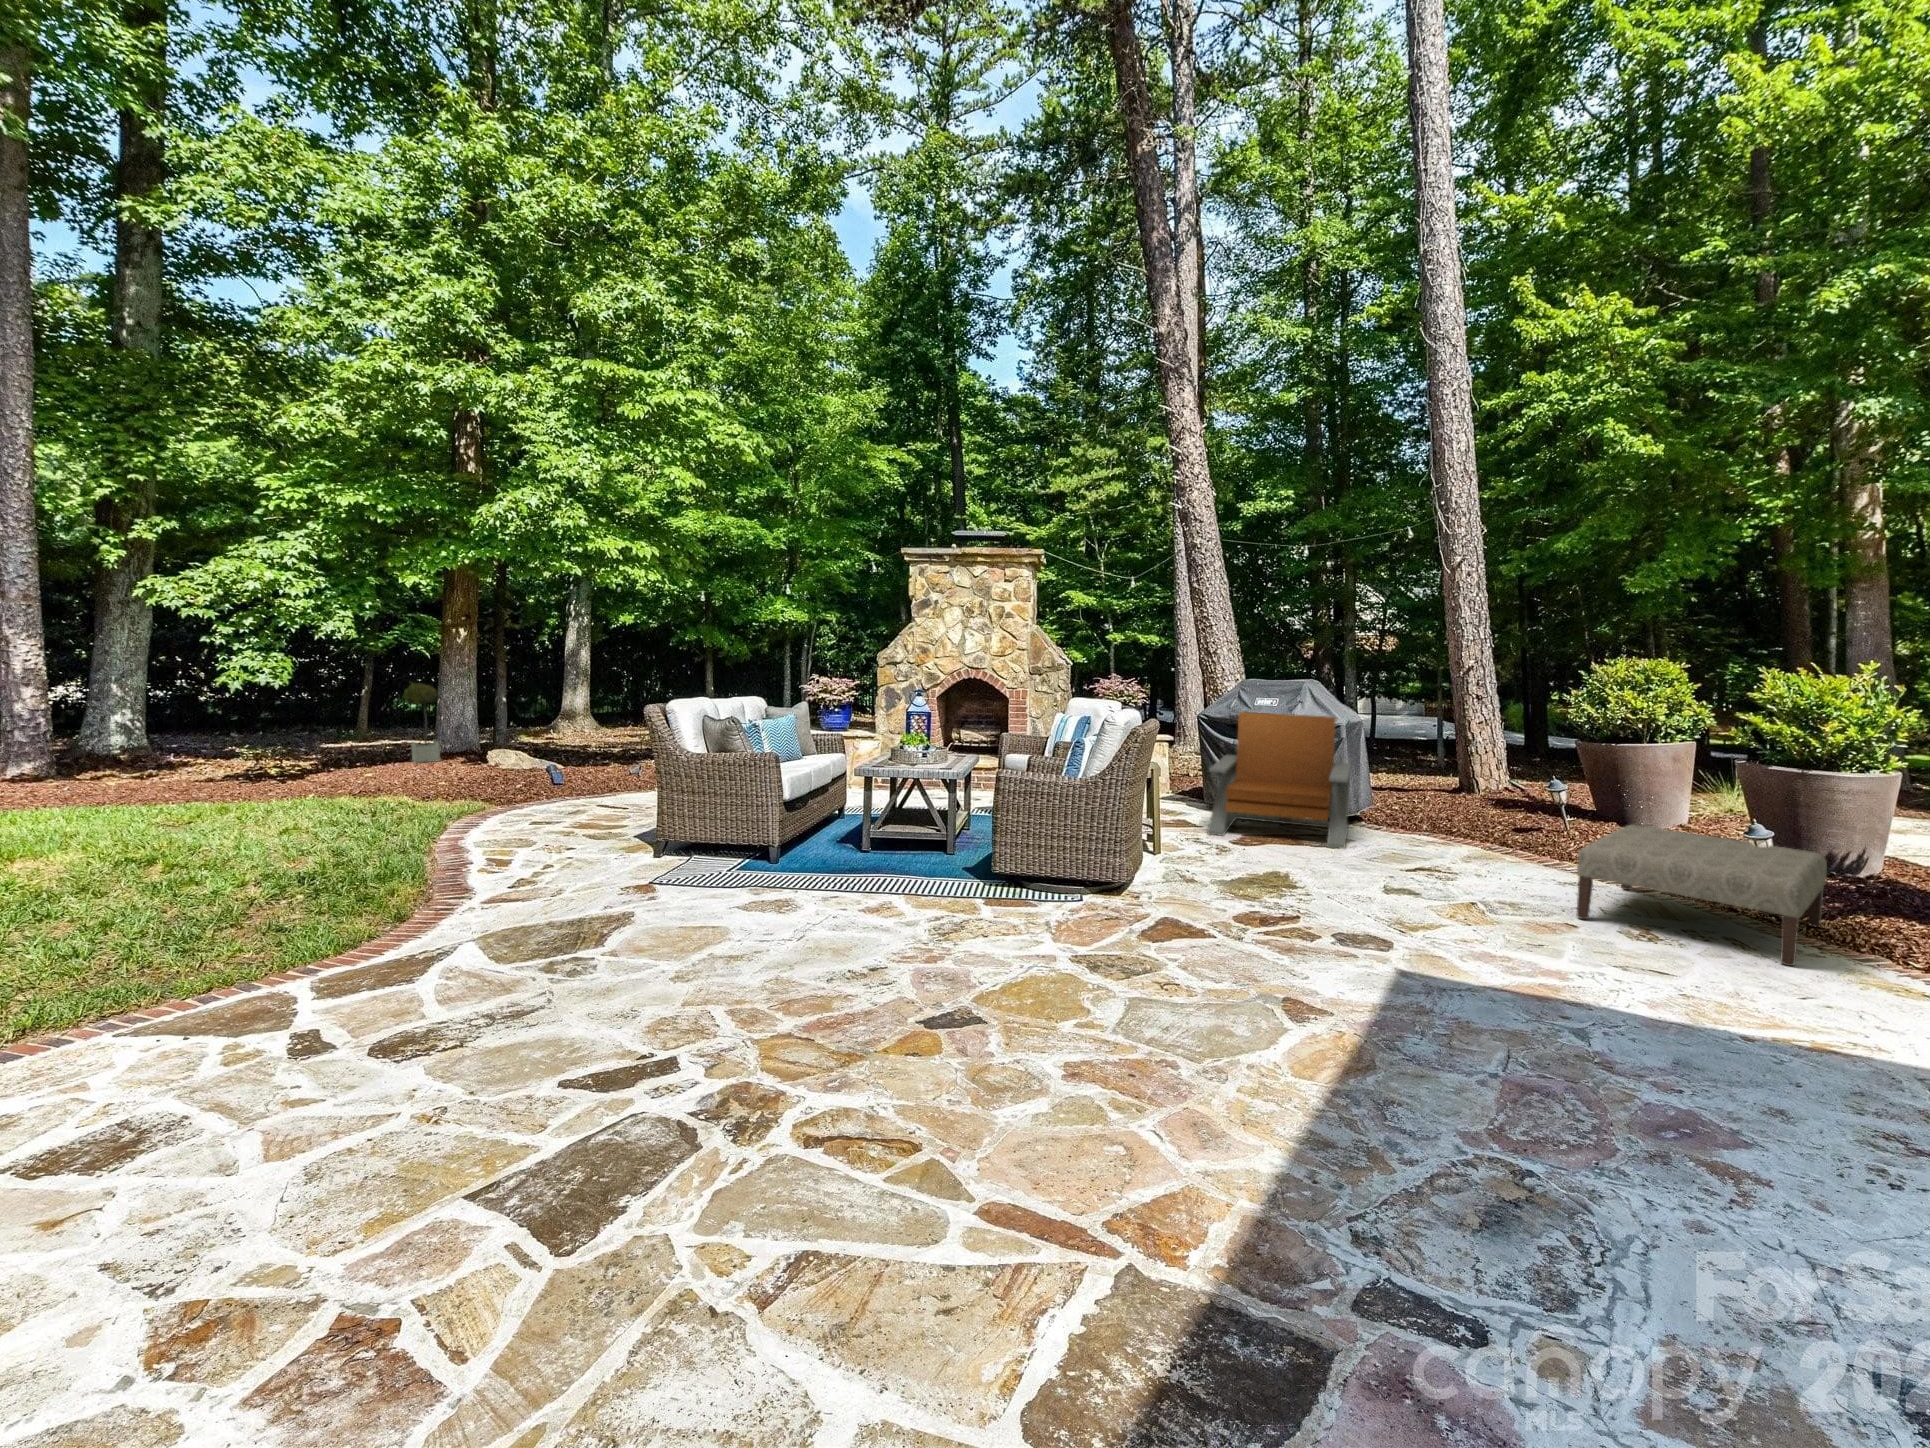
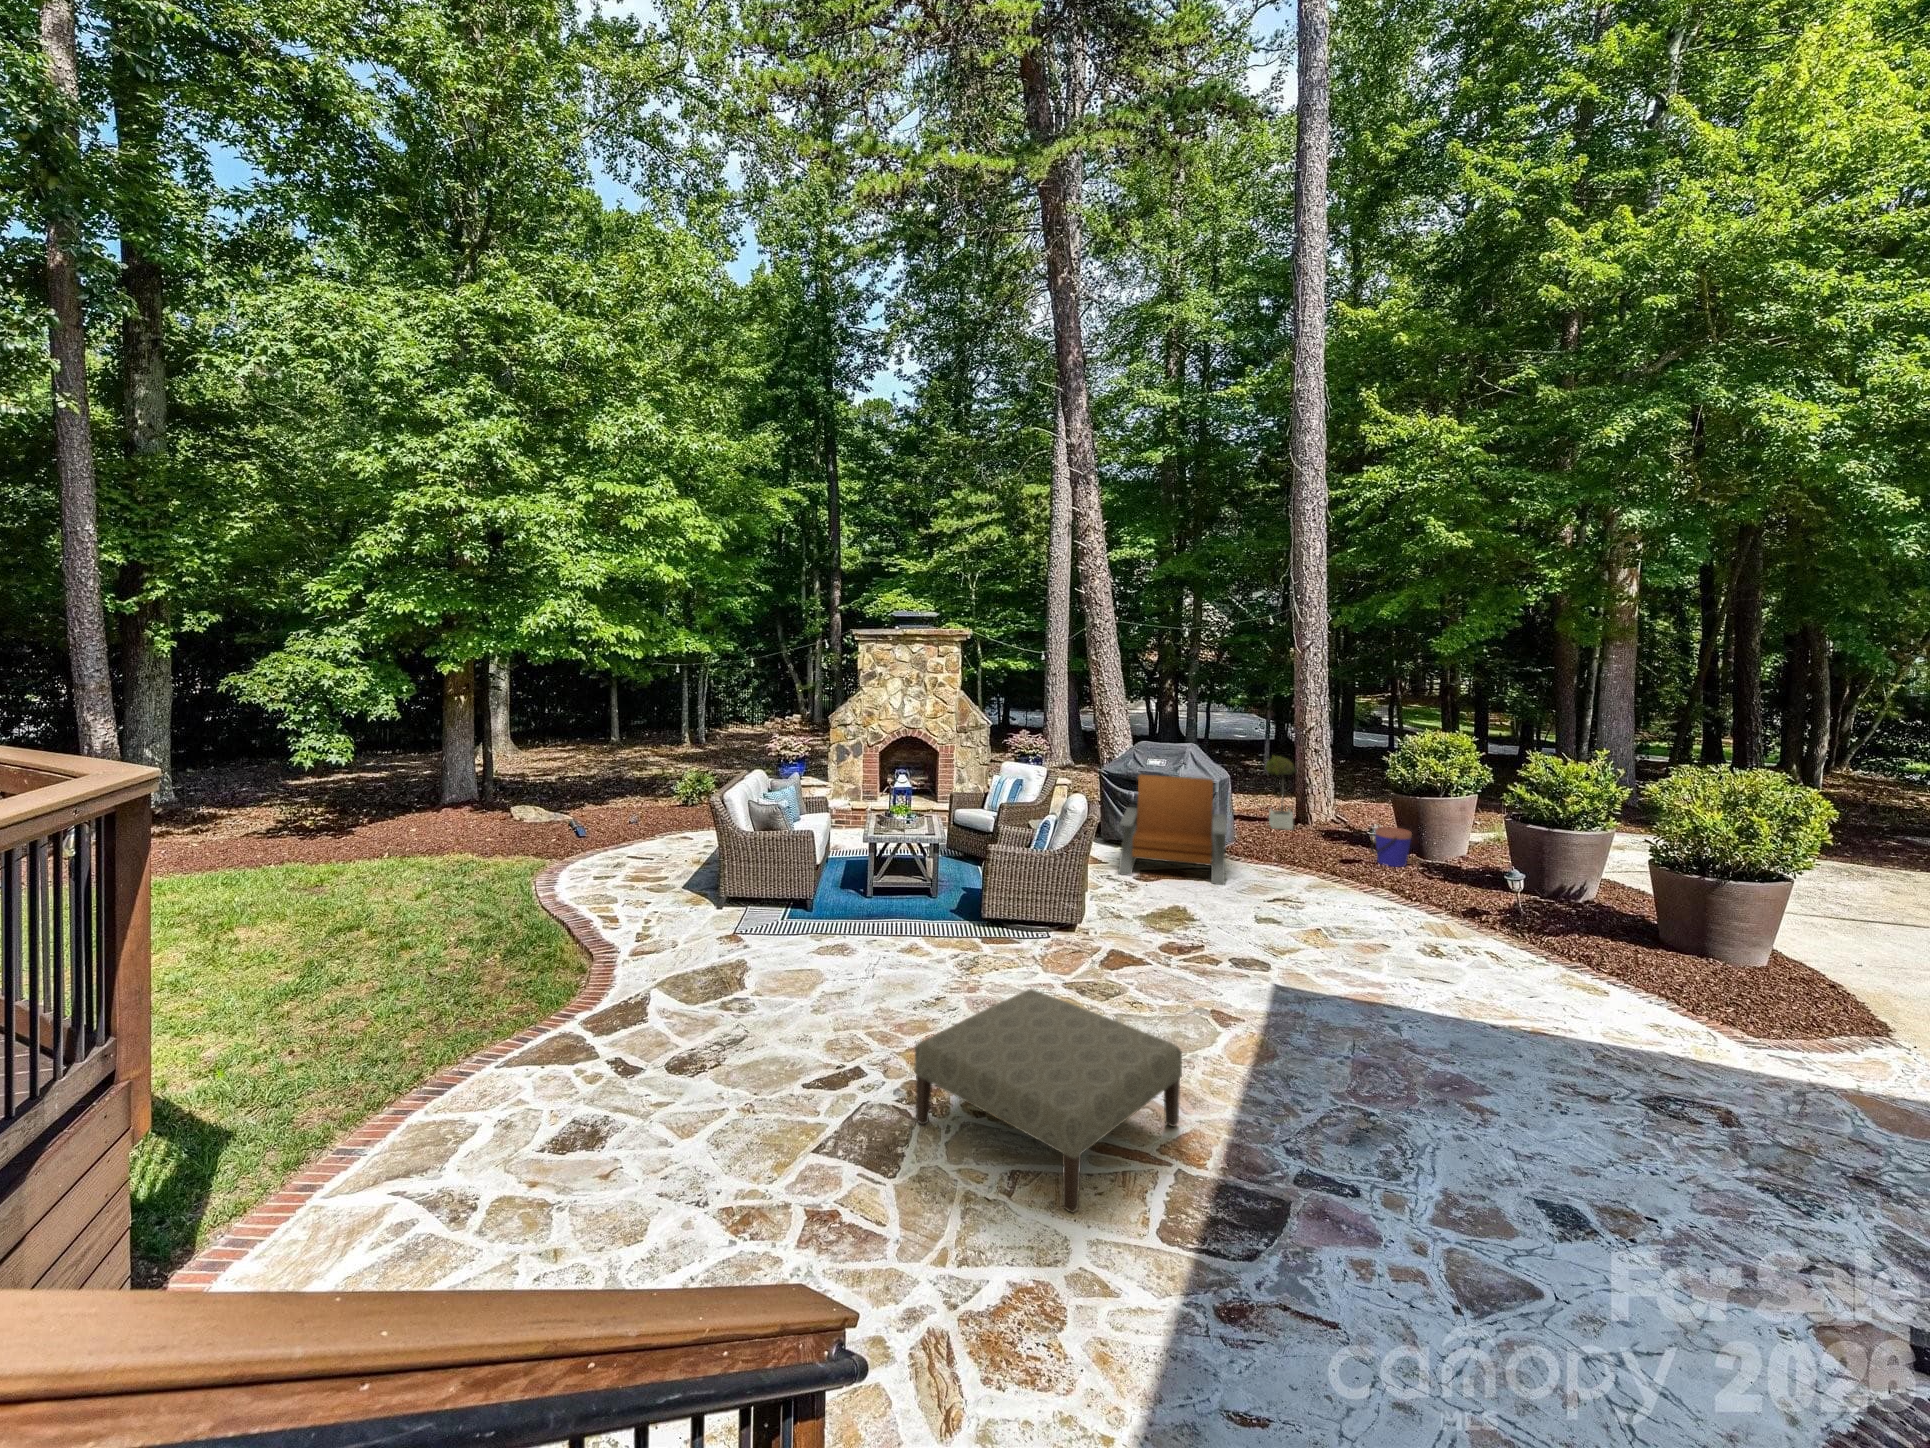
potted tree: present [403,683,440,763] -> present [1266,755,1297,830]
bucket: none [1545,784,1602,835] -> present [1371,827,1412,867]
ottoman: present [1577,825,1827,966] -> present [914,989,1182,1213]

